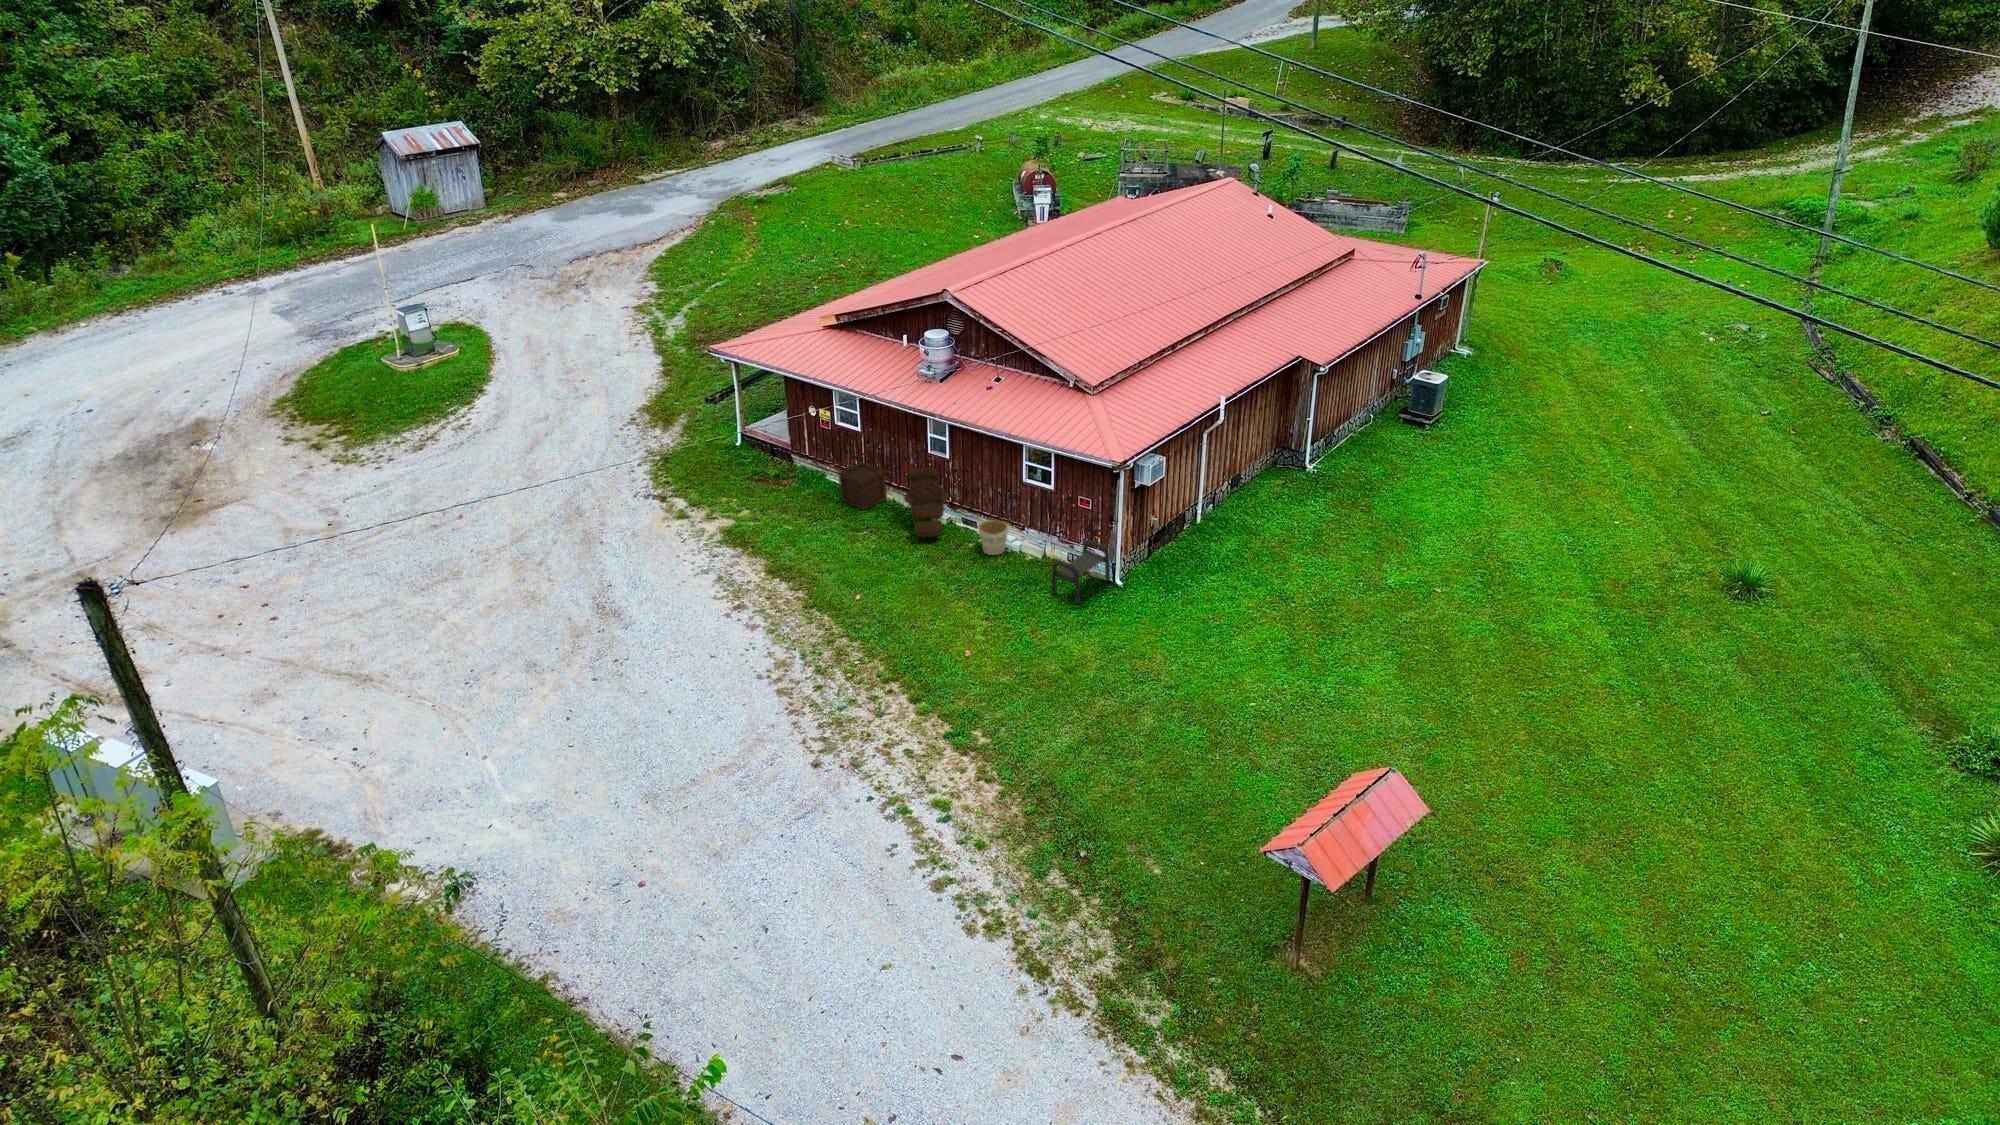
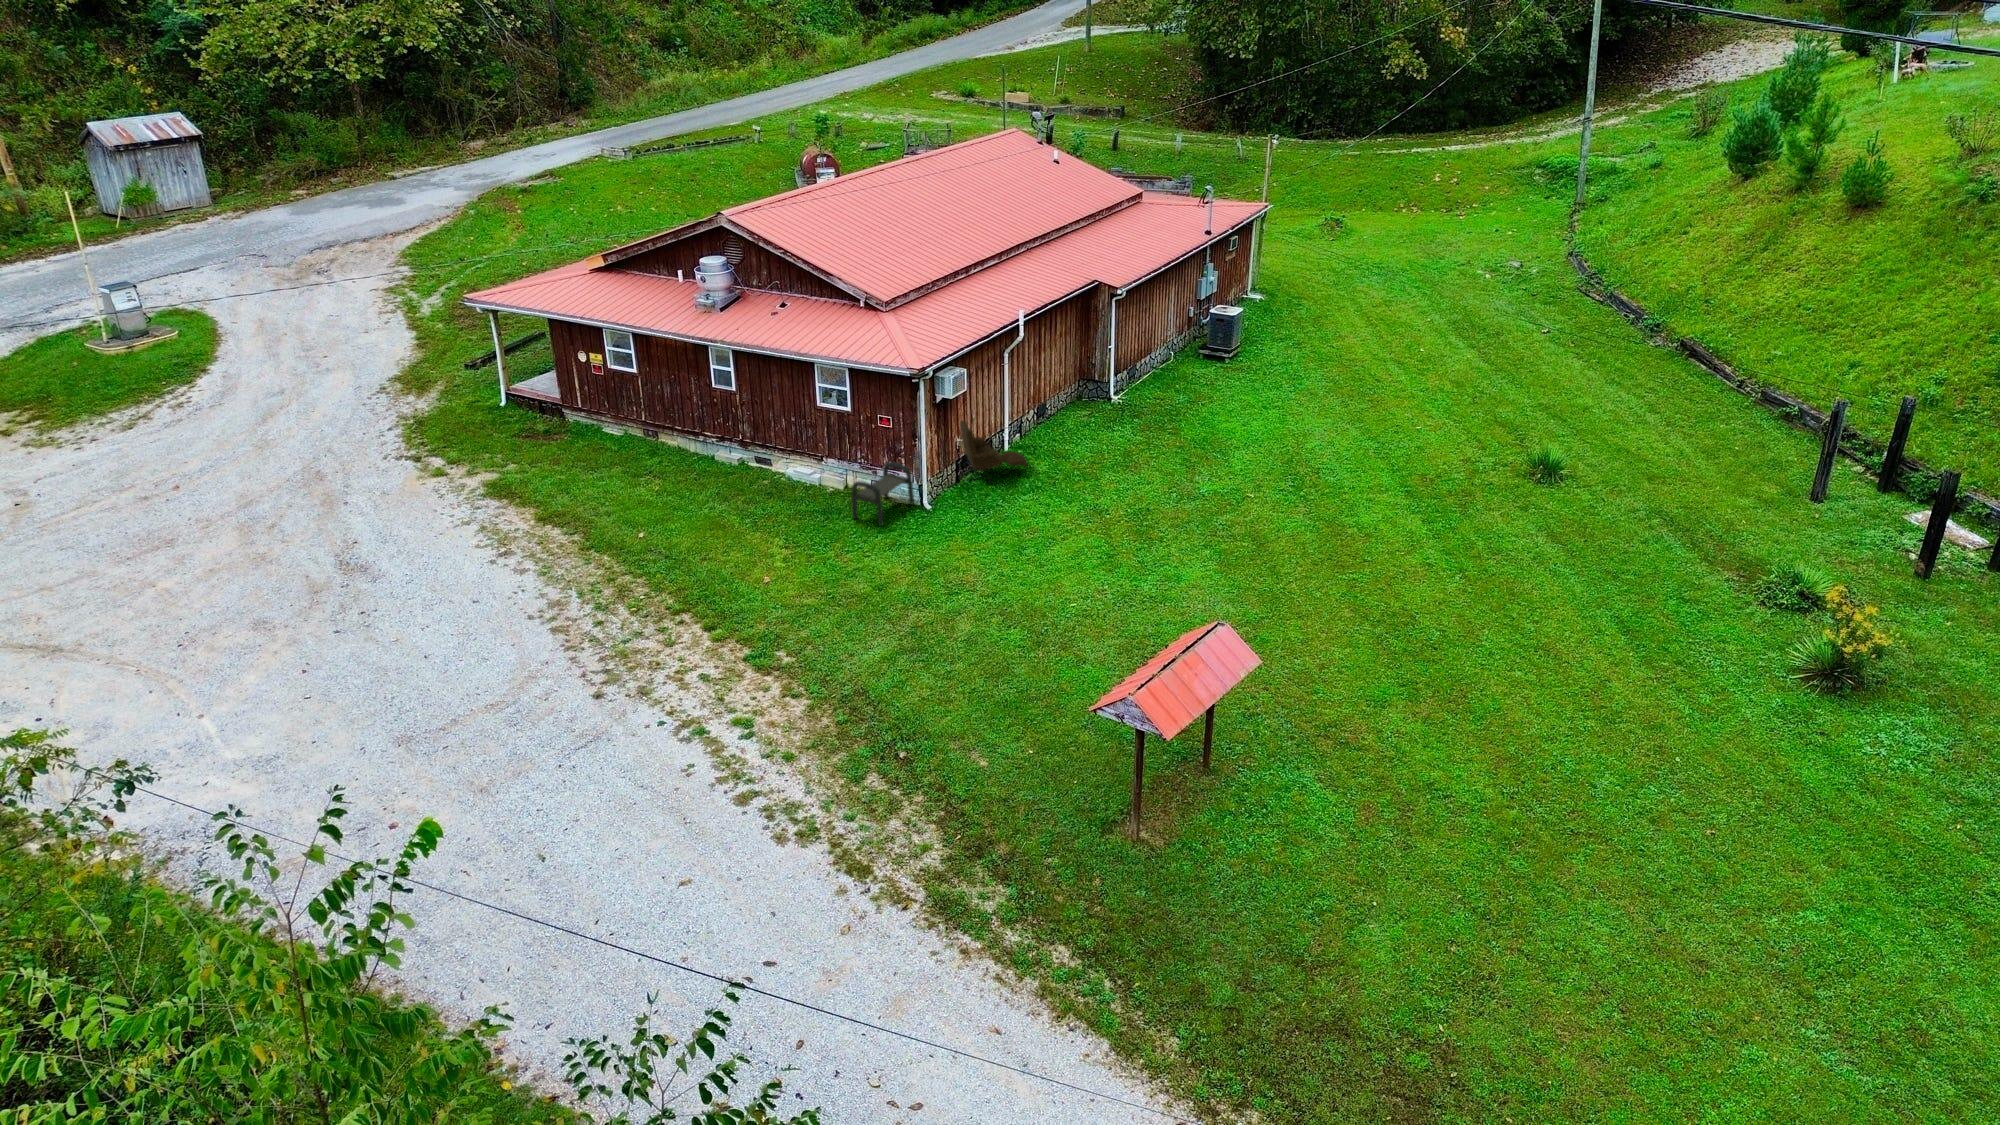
wooden crate: present [839,462,887,510] -> none [616,408,672,458]
lounge chair: present [904,467,949,542] -> present [960,420,1028,483]
wooden bucket: present [978,520,1009,555] -> none [770,453,804,489]

